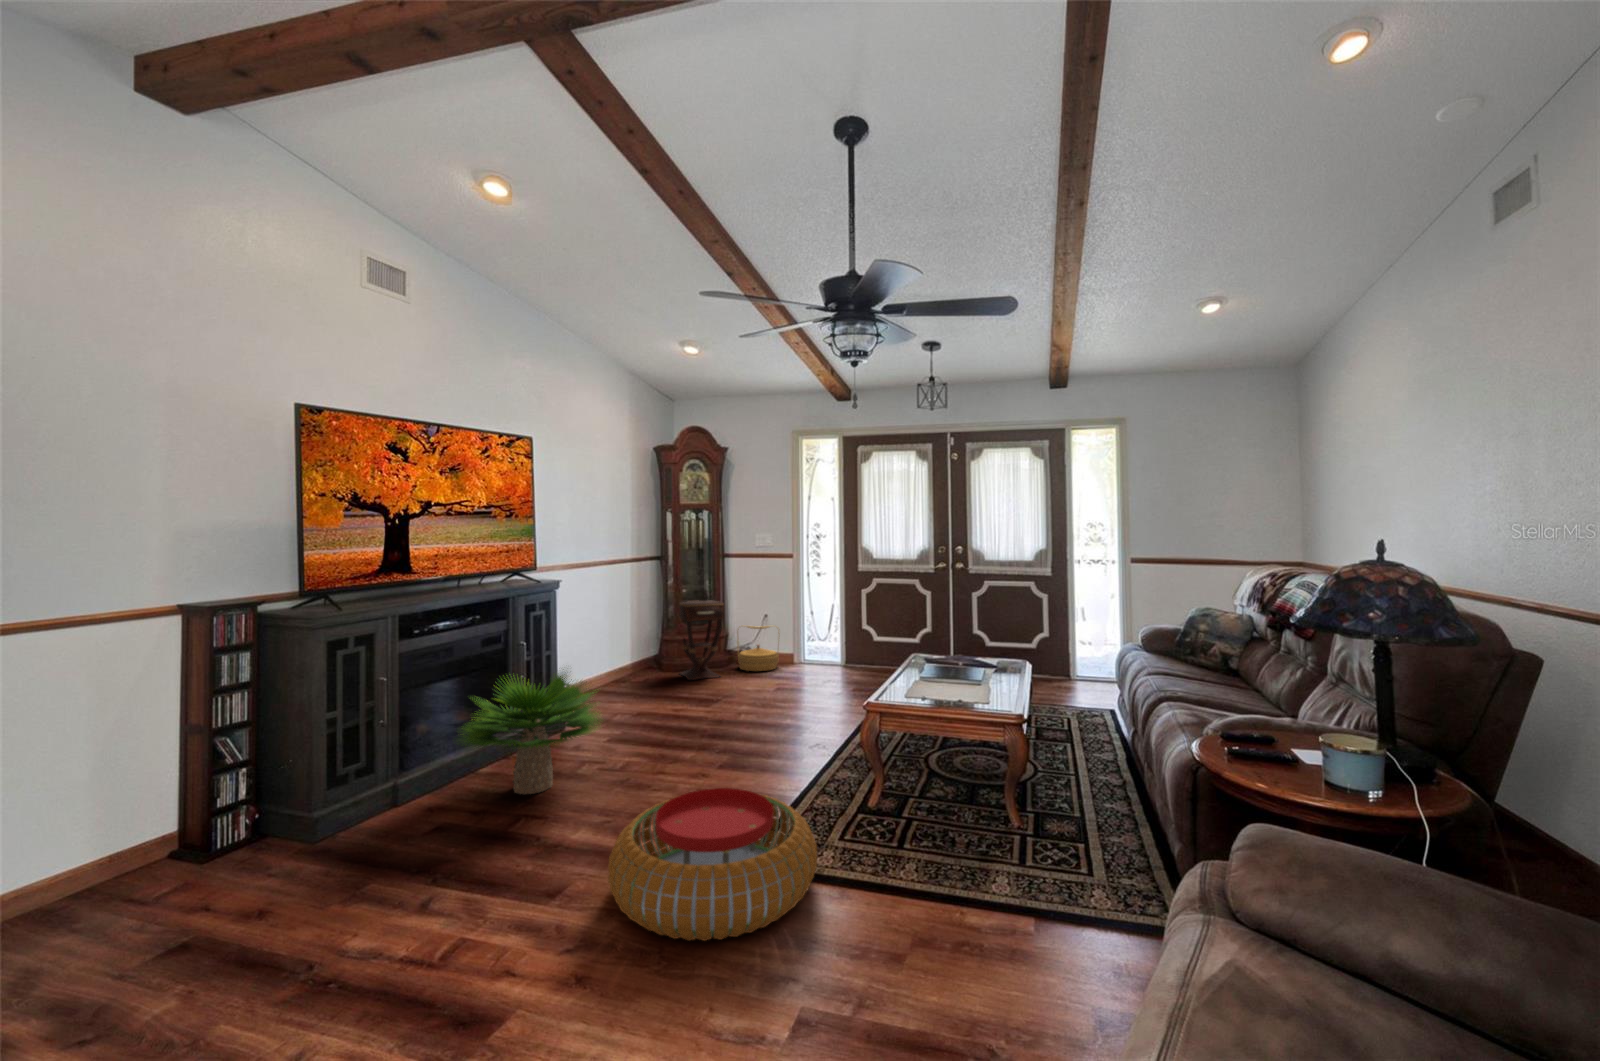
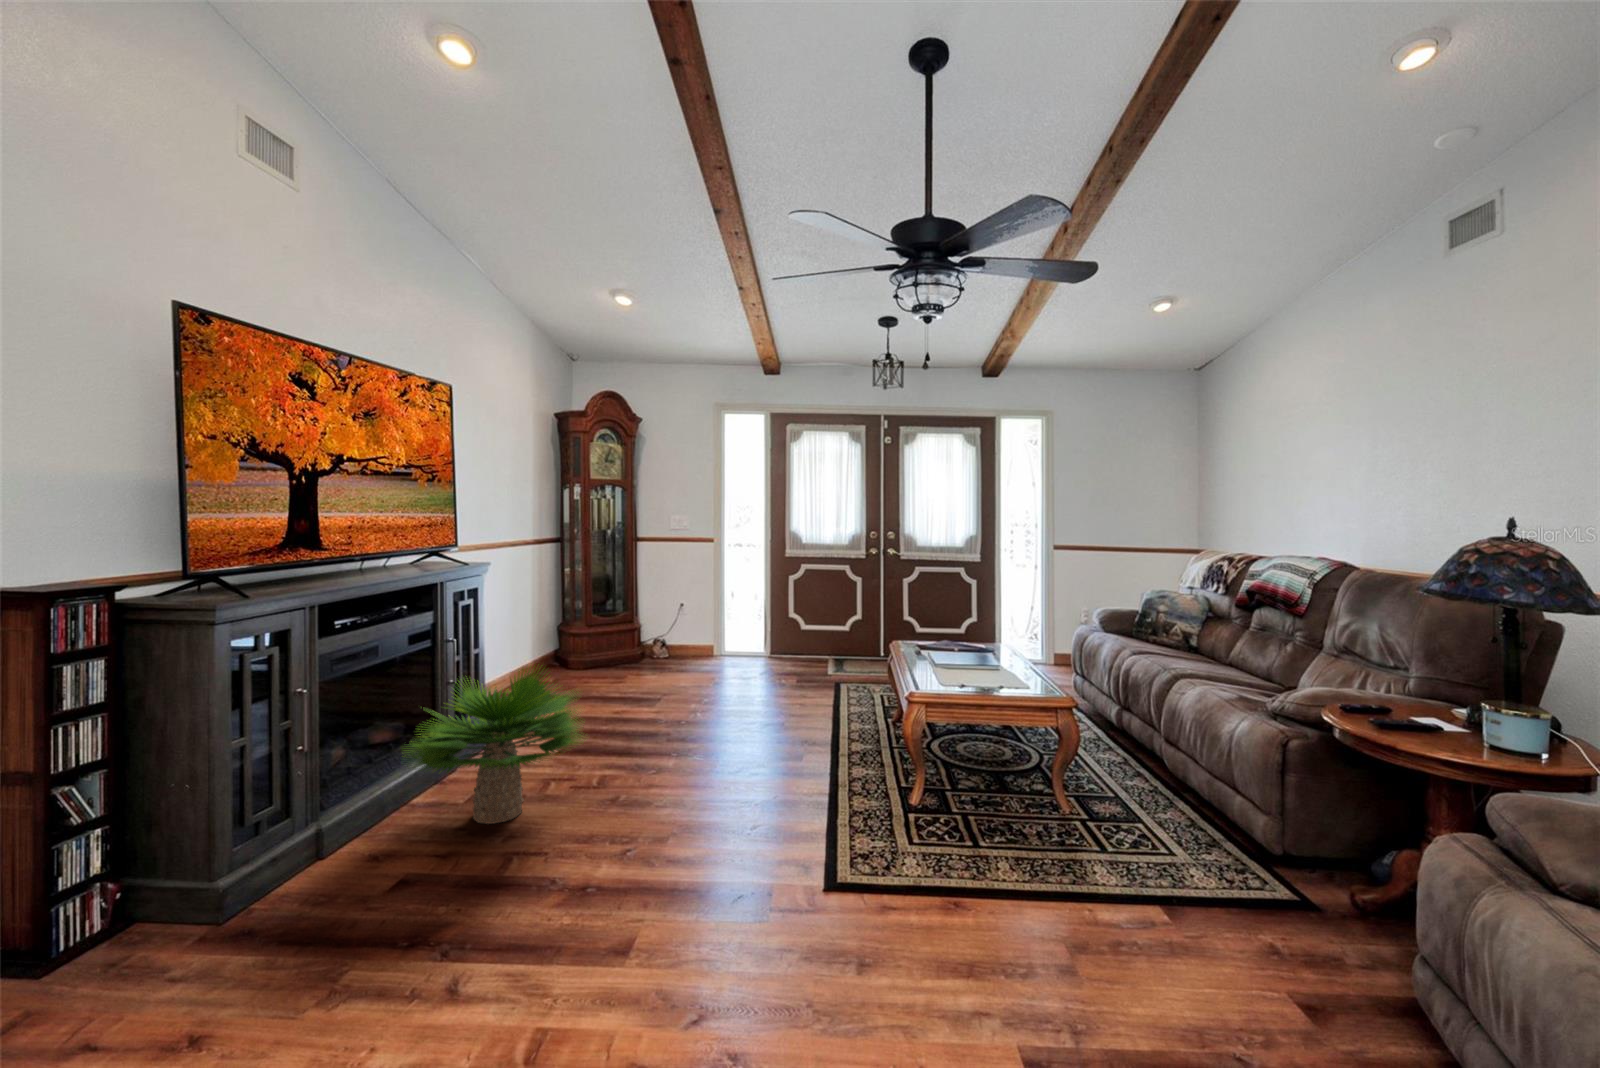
side table: present [680,600,724,680] -> none [589,586,648,676]
woven basket: present [738,626,778,671] -> none [656,613,703,663]
pouf: present [608,788,817,941] -> none [686,793,920,969]

